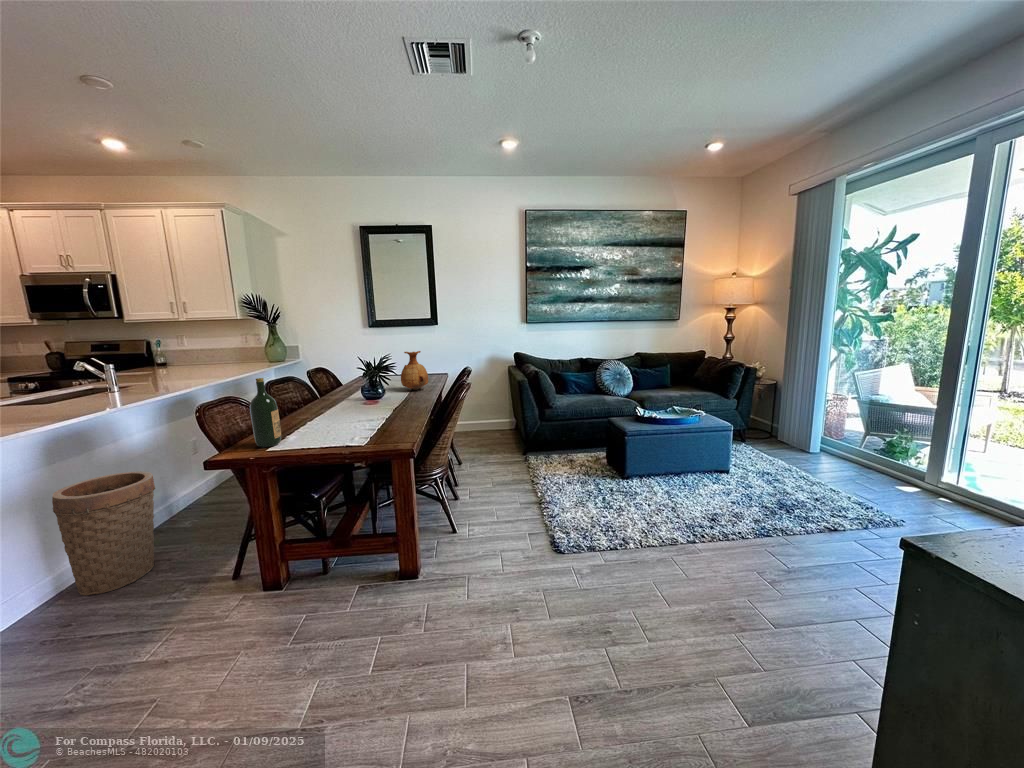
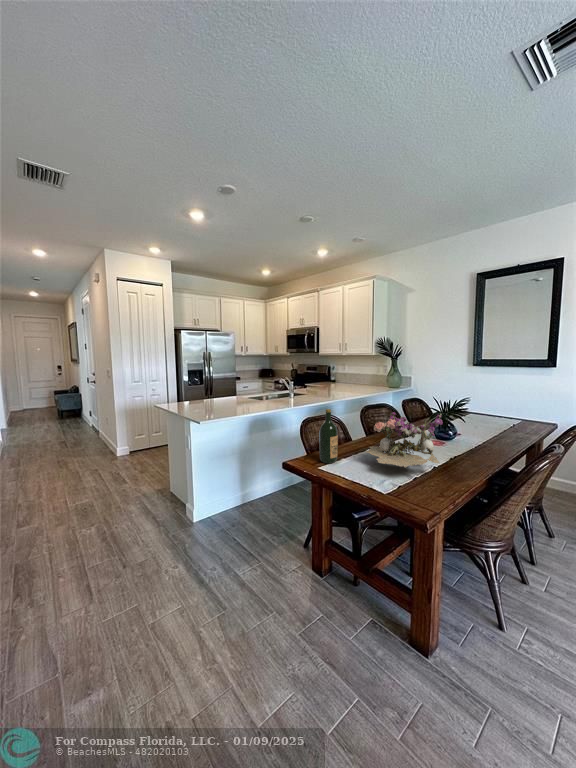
vase: present [401,351,428,390] -> none [482,397,517,439]
flower arrangement: none [314,365,395,428] -> present [366,412,443,467]
basket: present [52,471,155,595] -> none [249,447,290,515]

